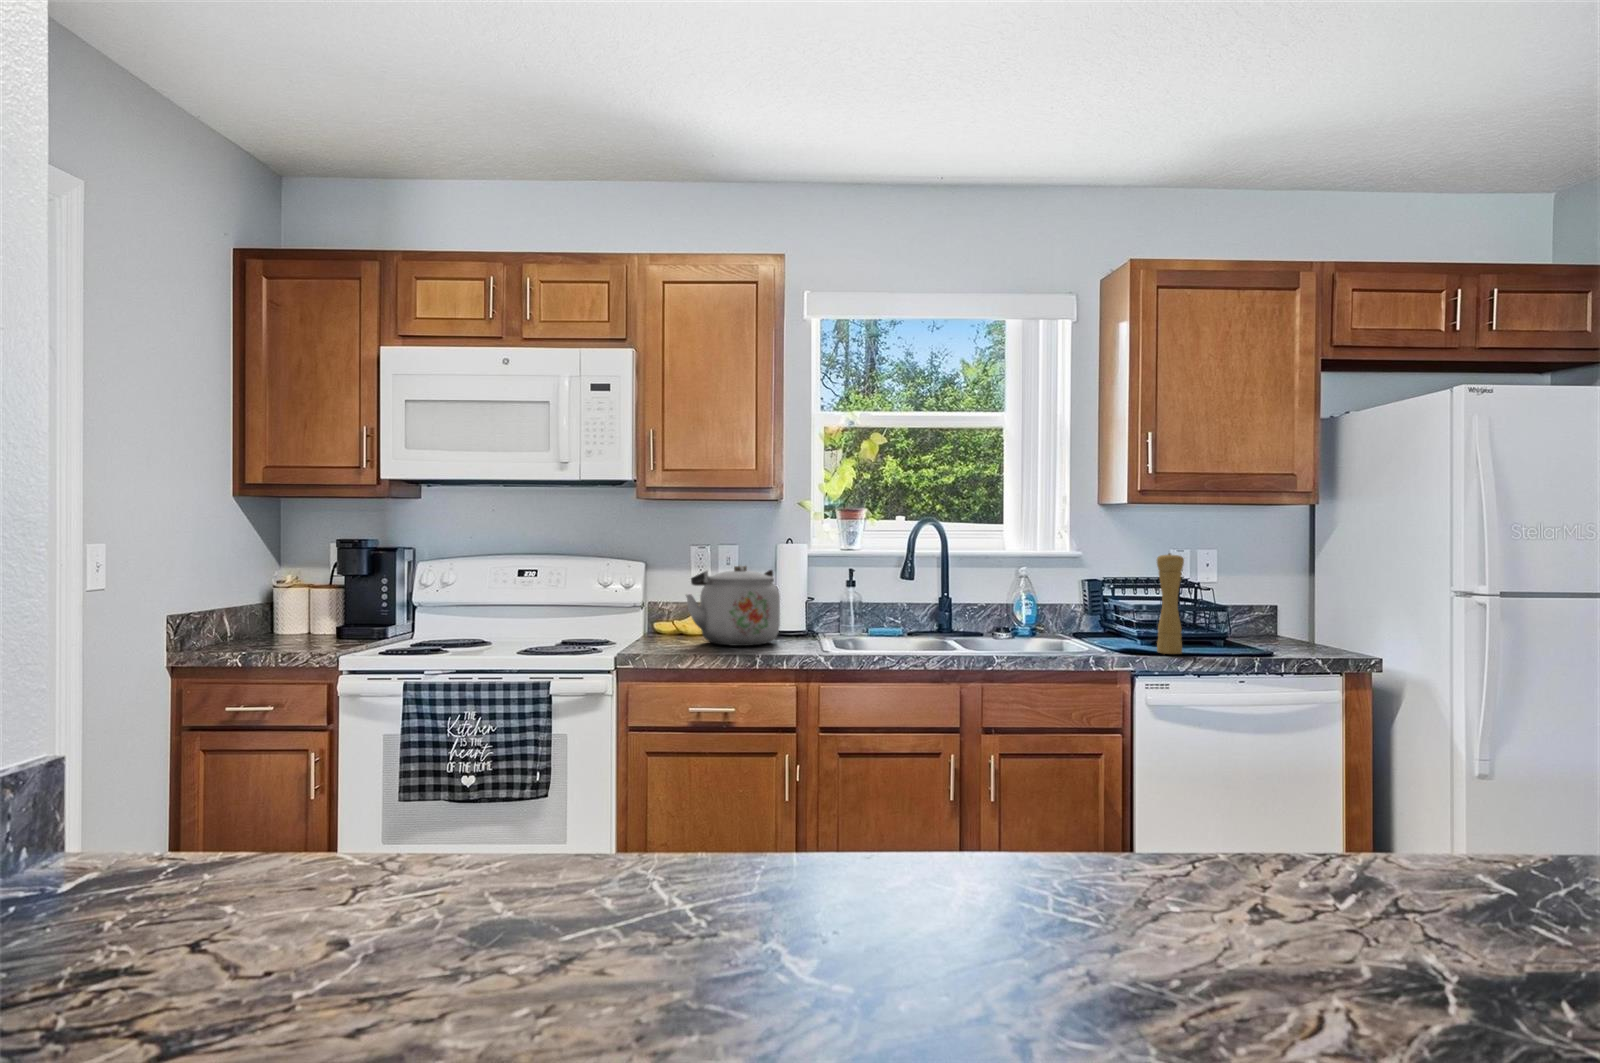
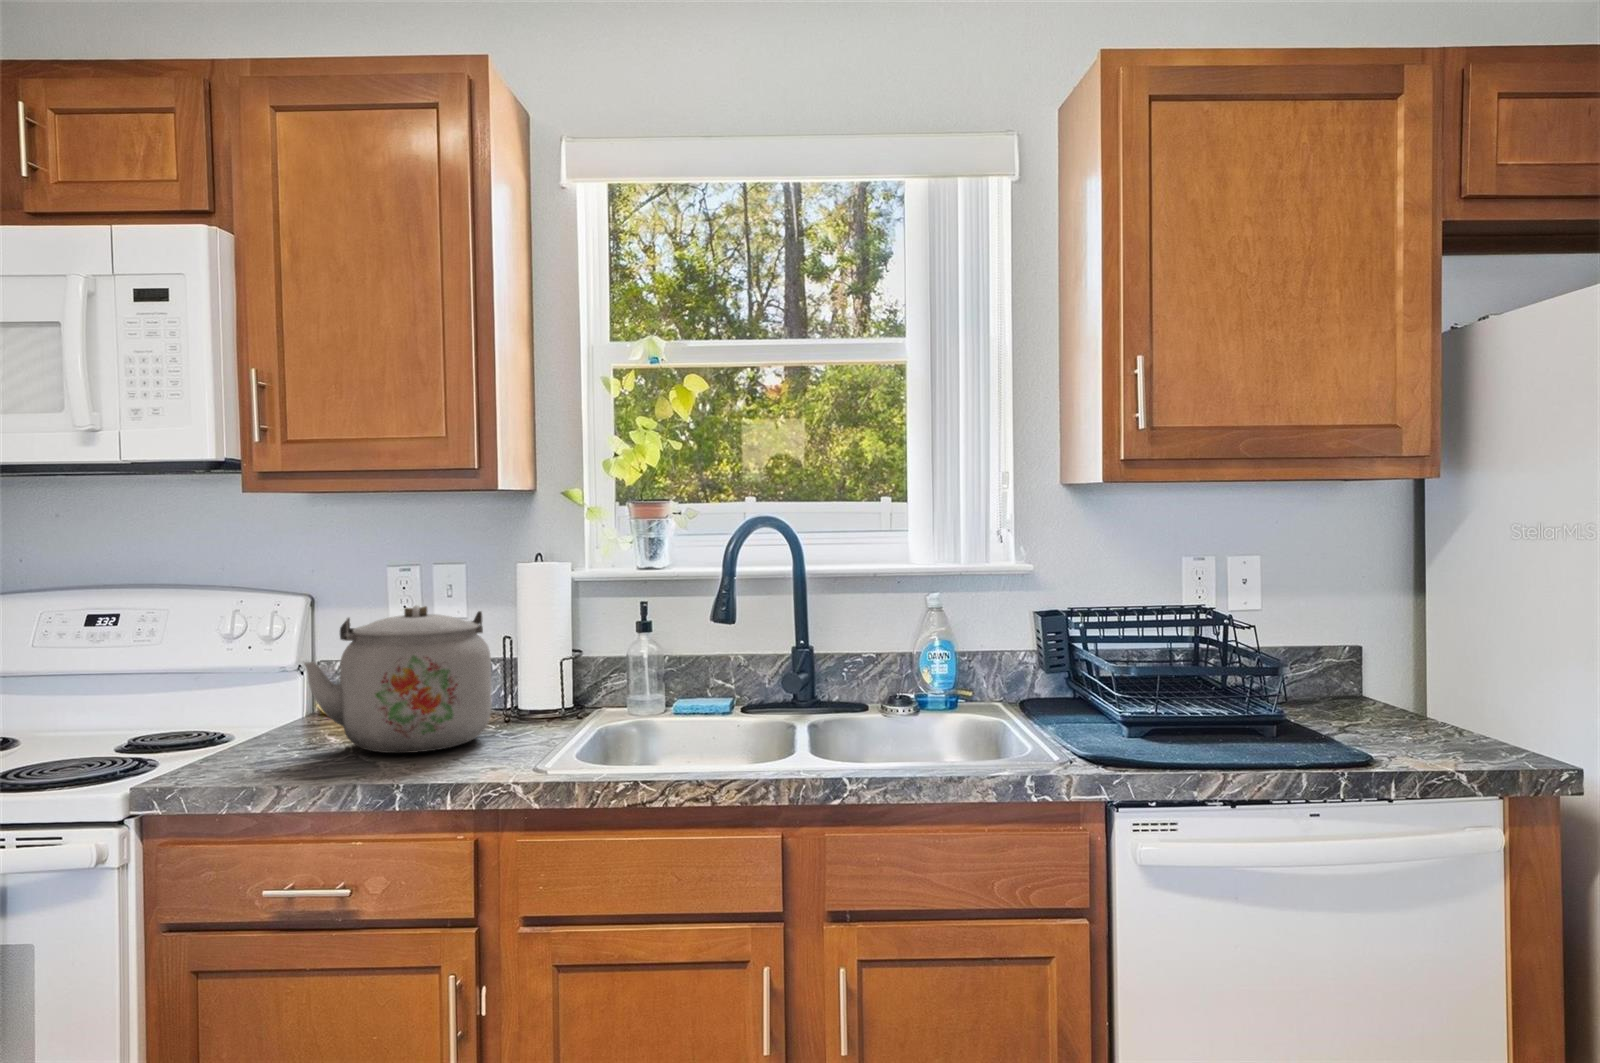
pepper mill: present [1157,553,1184,654] -> none [1152,574,1203,763]

